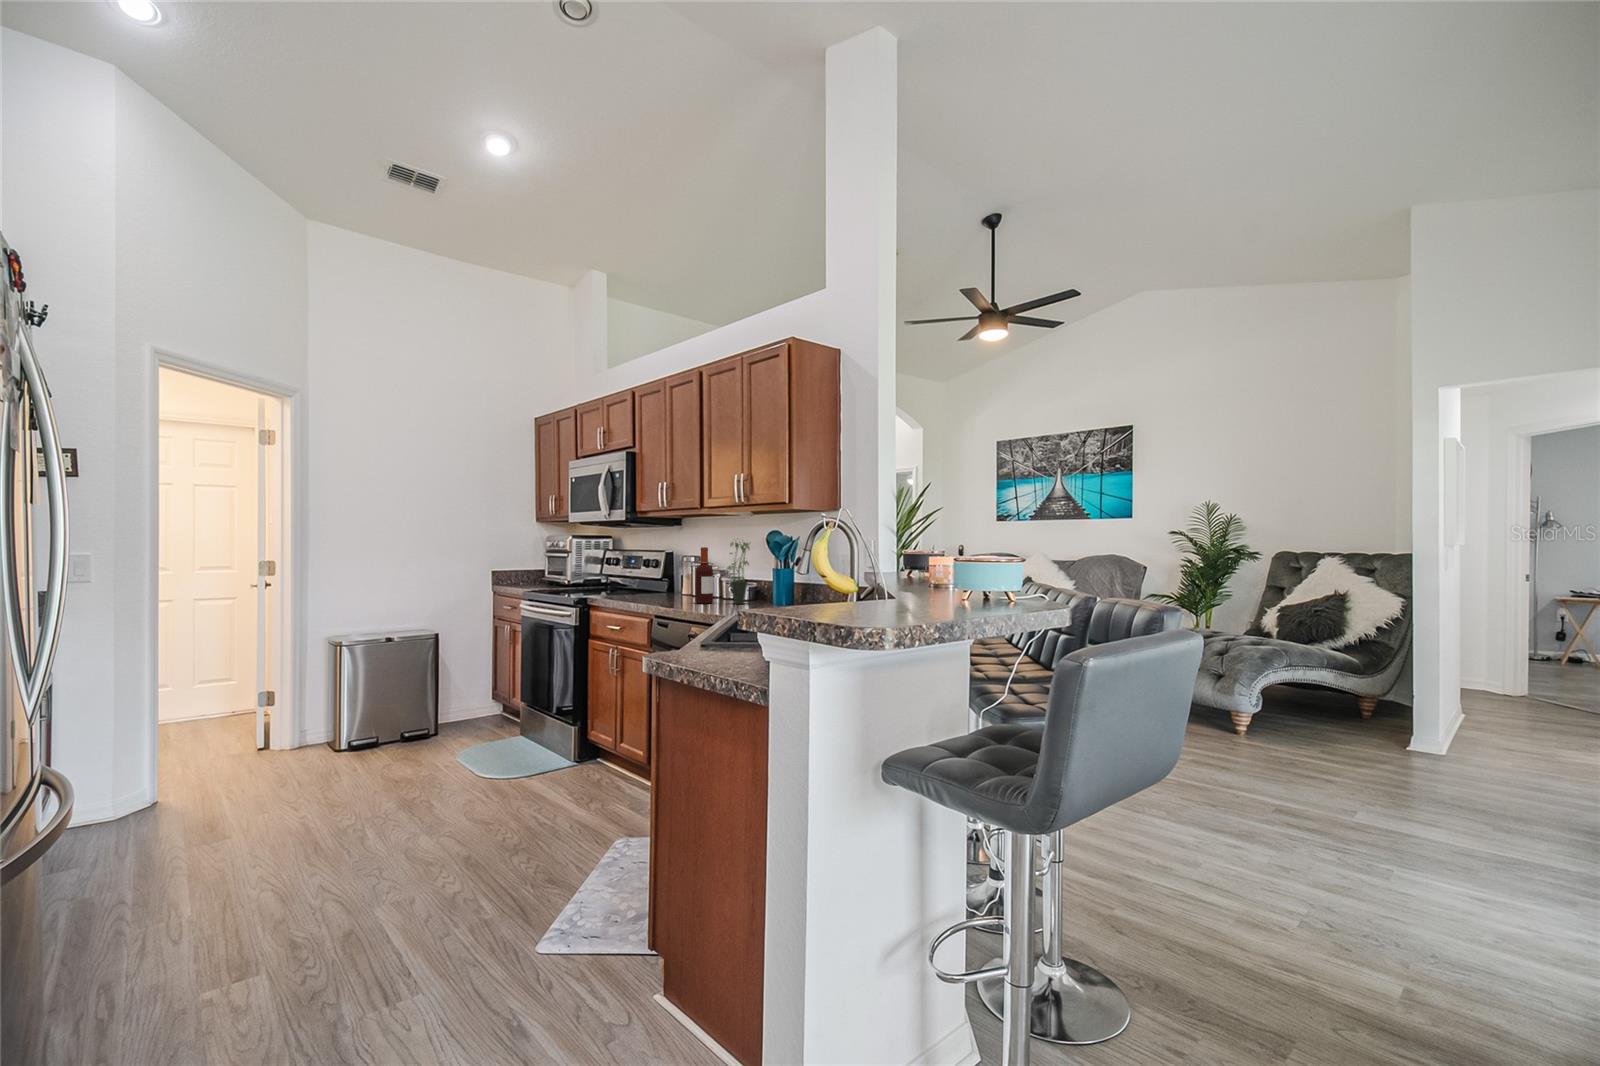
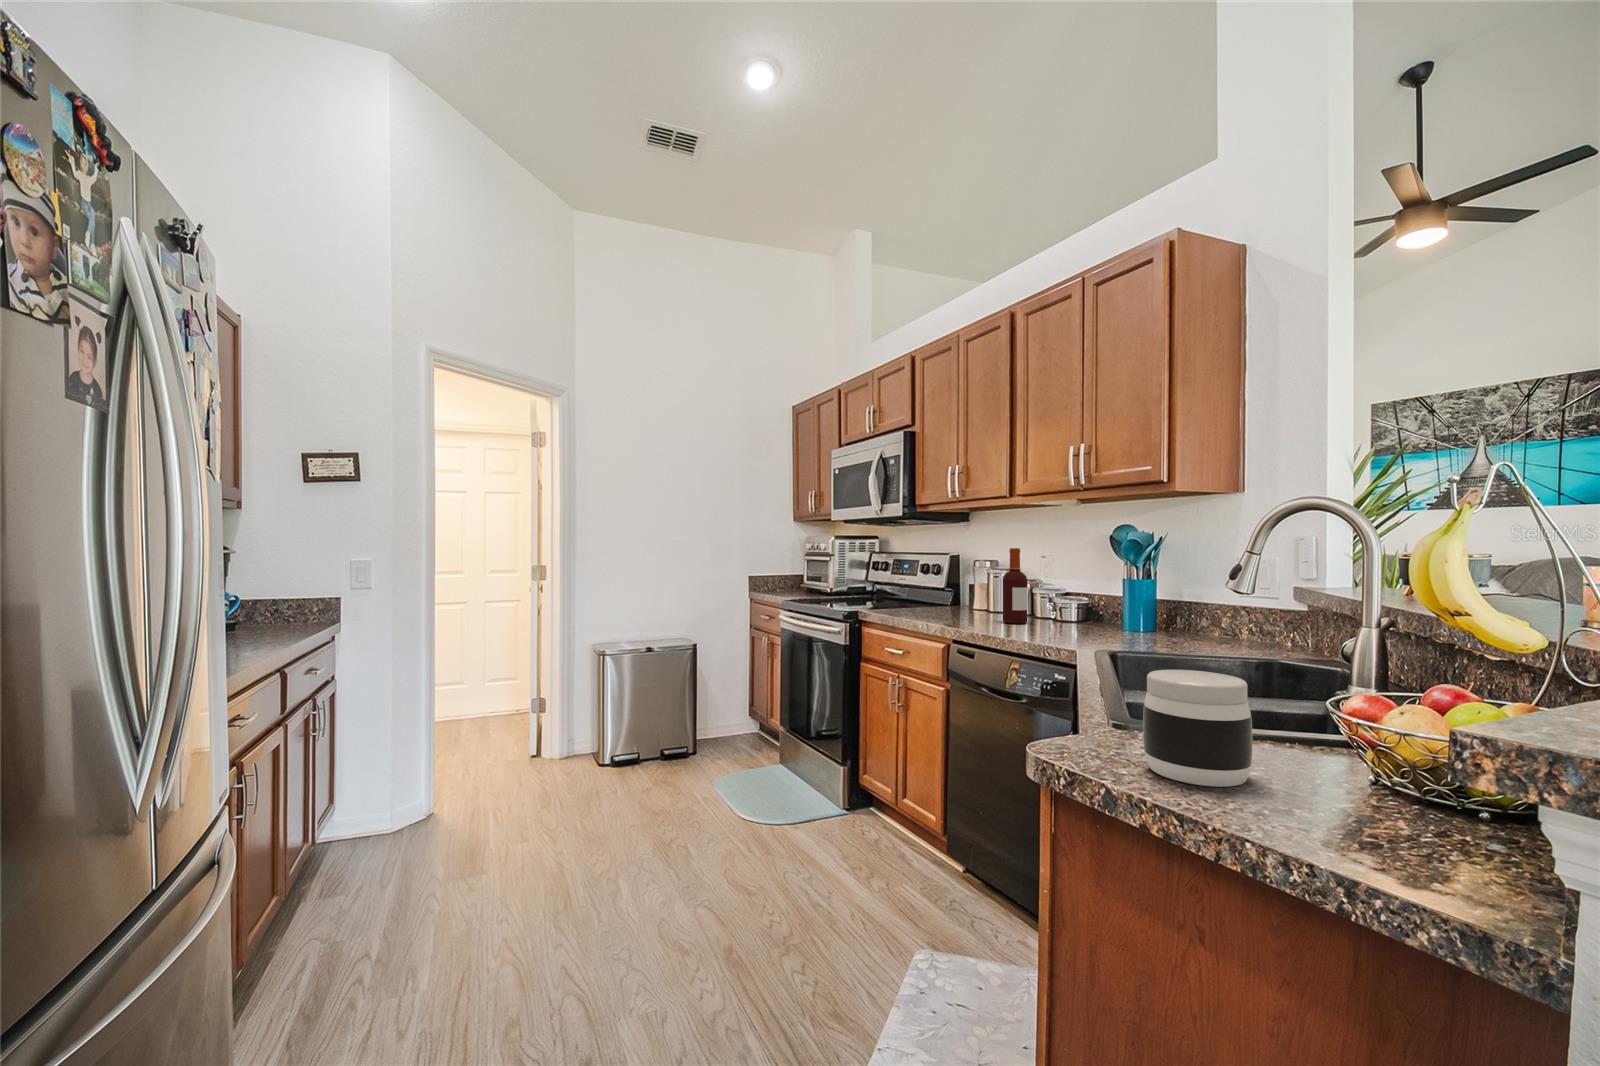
potted plant: present [727,542,750,604] -> none [1049,536,1089,626]
jar: none [683,613,727,664] -> present [1143,670,1253,787]

